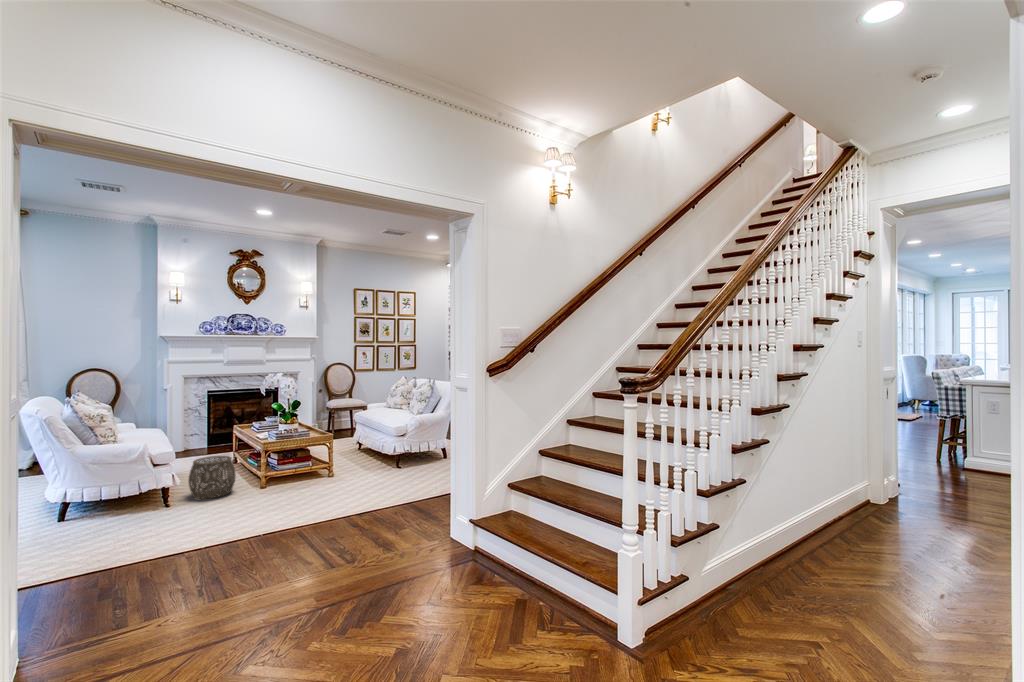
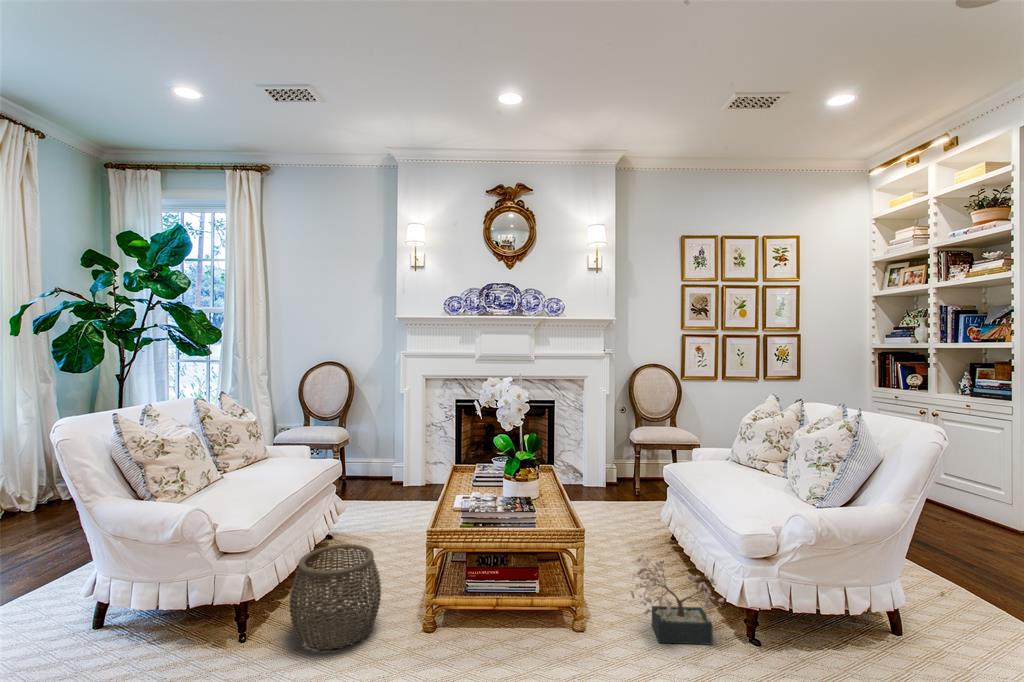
decorative plant: none [349,441,385,472] -> present [631,554,724,645]

